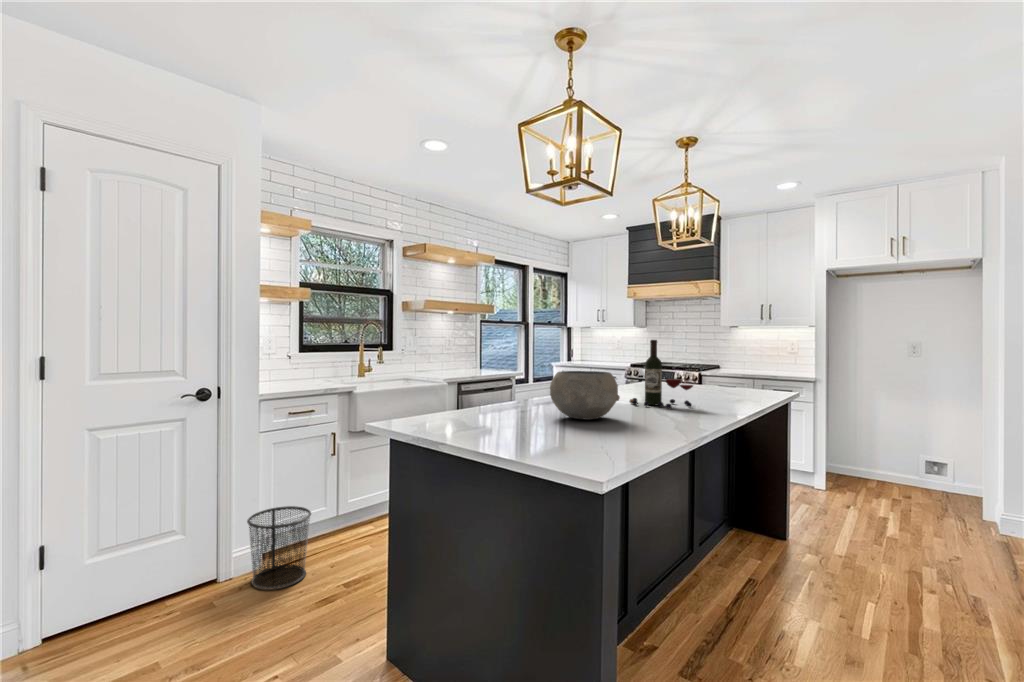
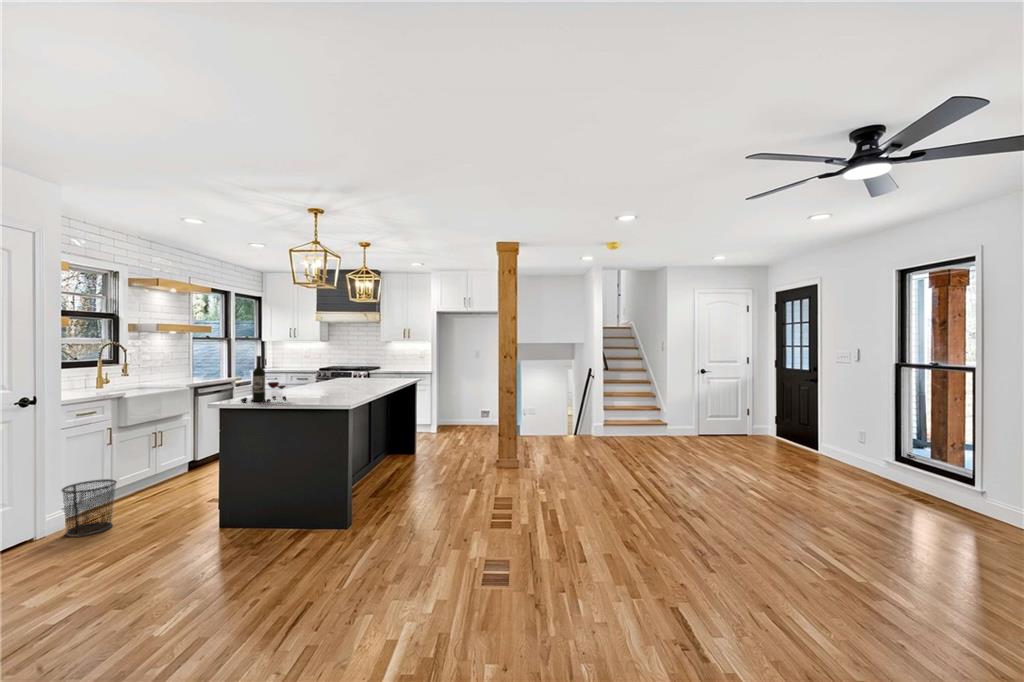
wine bottle: present [630,340,693,408] -> present [241,356,286,402]
ceramic bowl: present [550,371,620,420] -> none [304,371,342,395]

